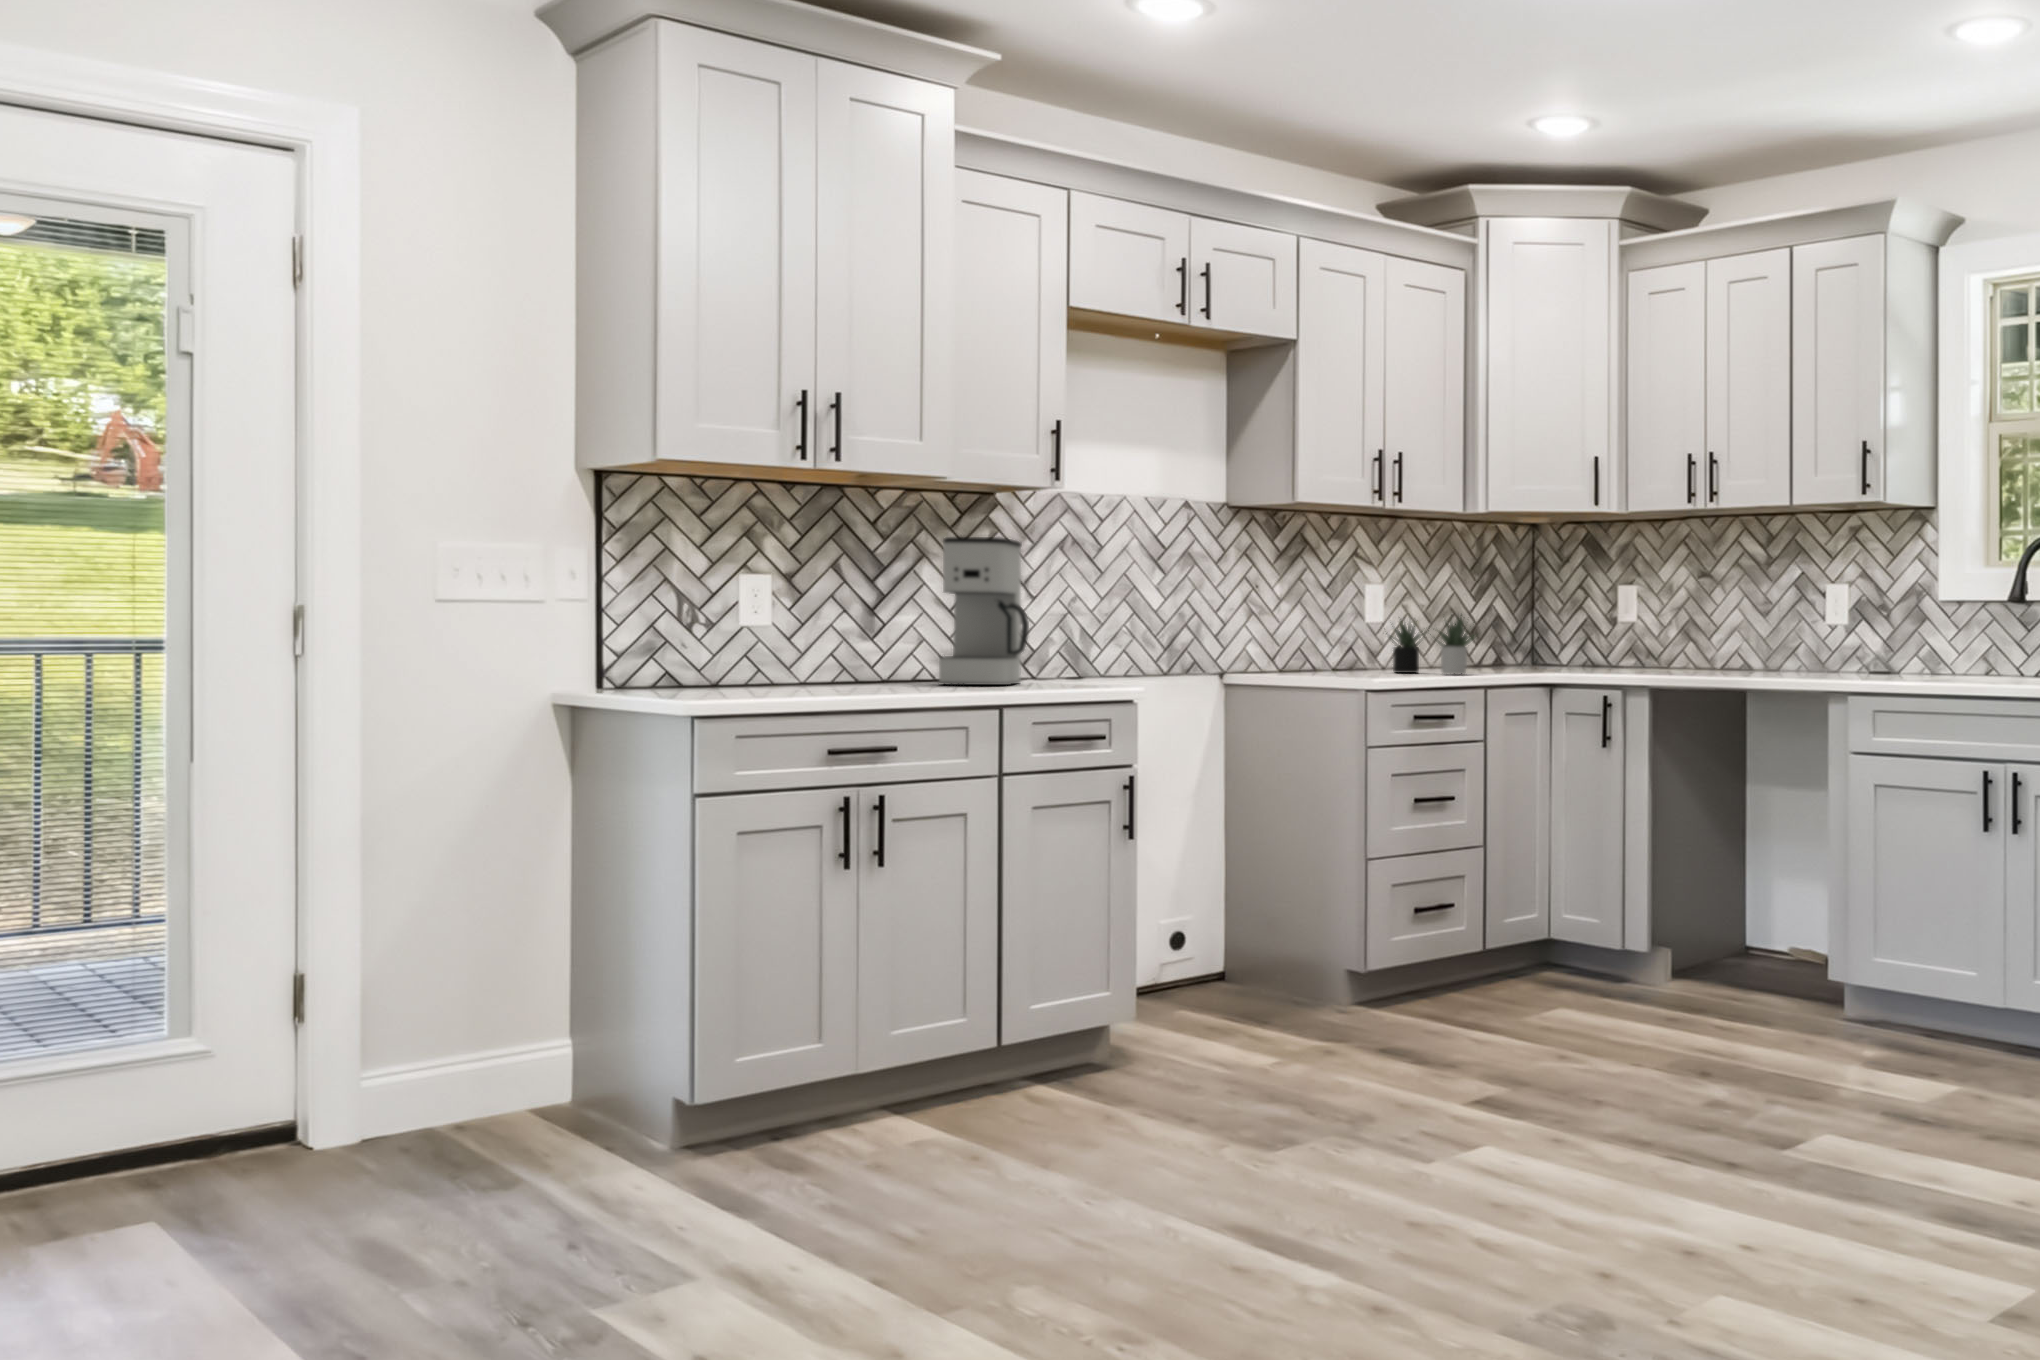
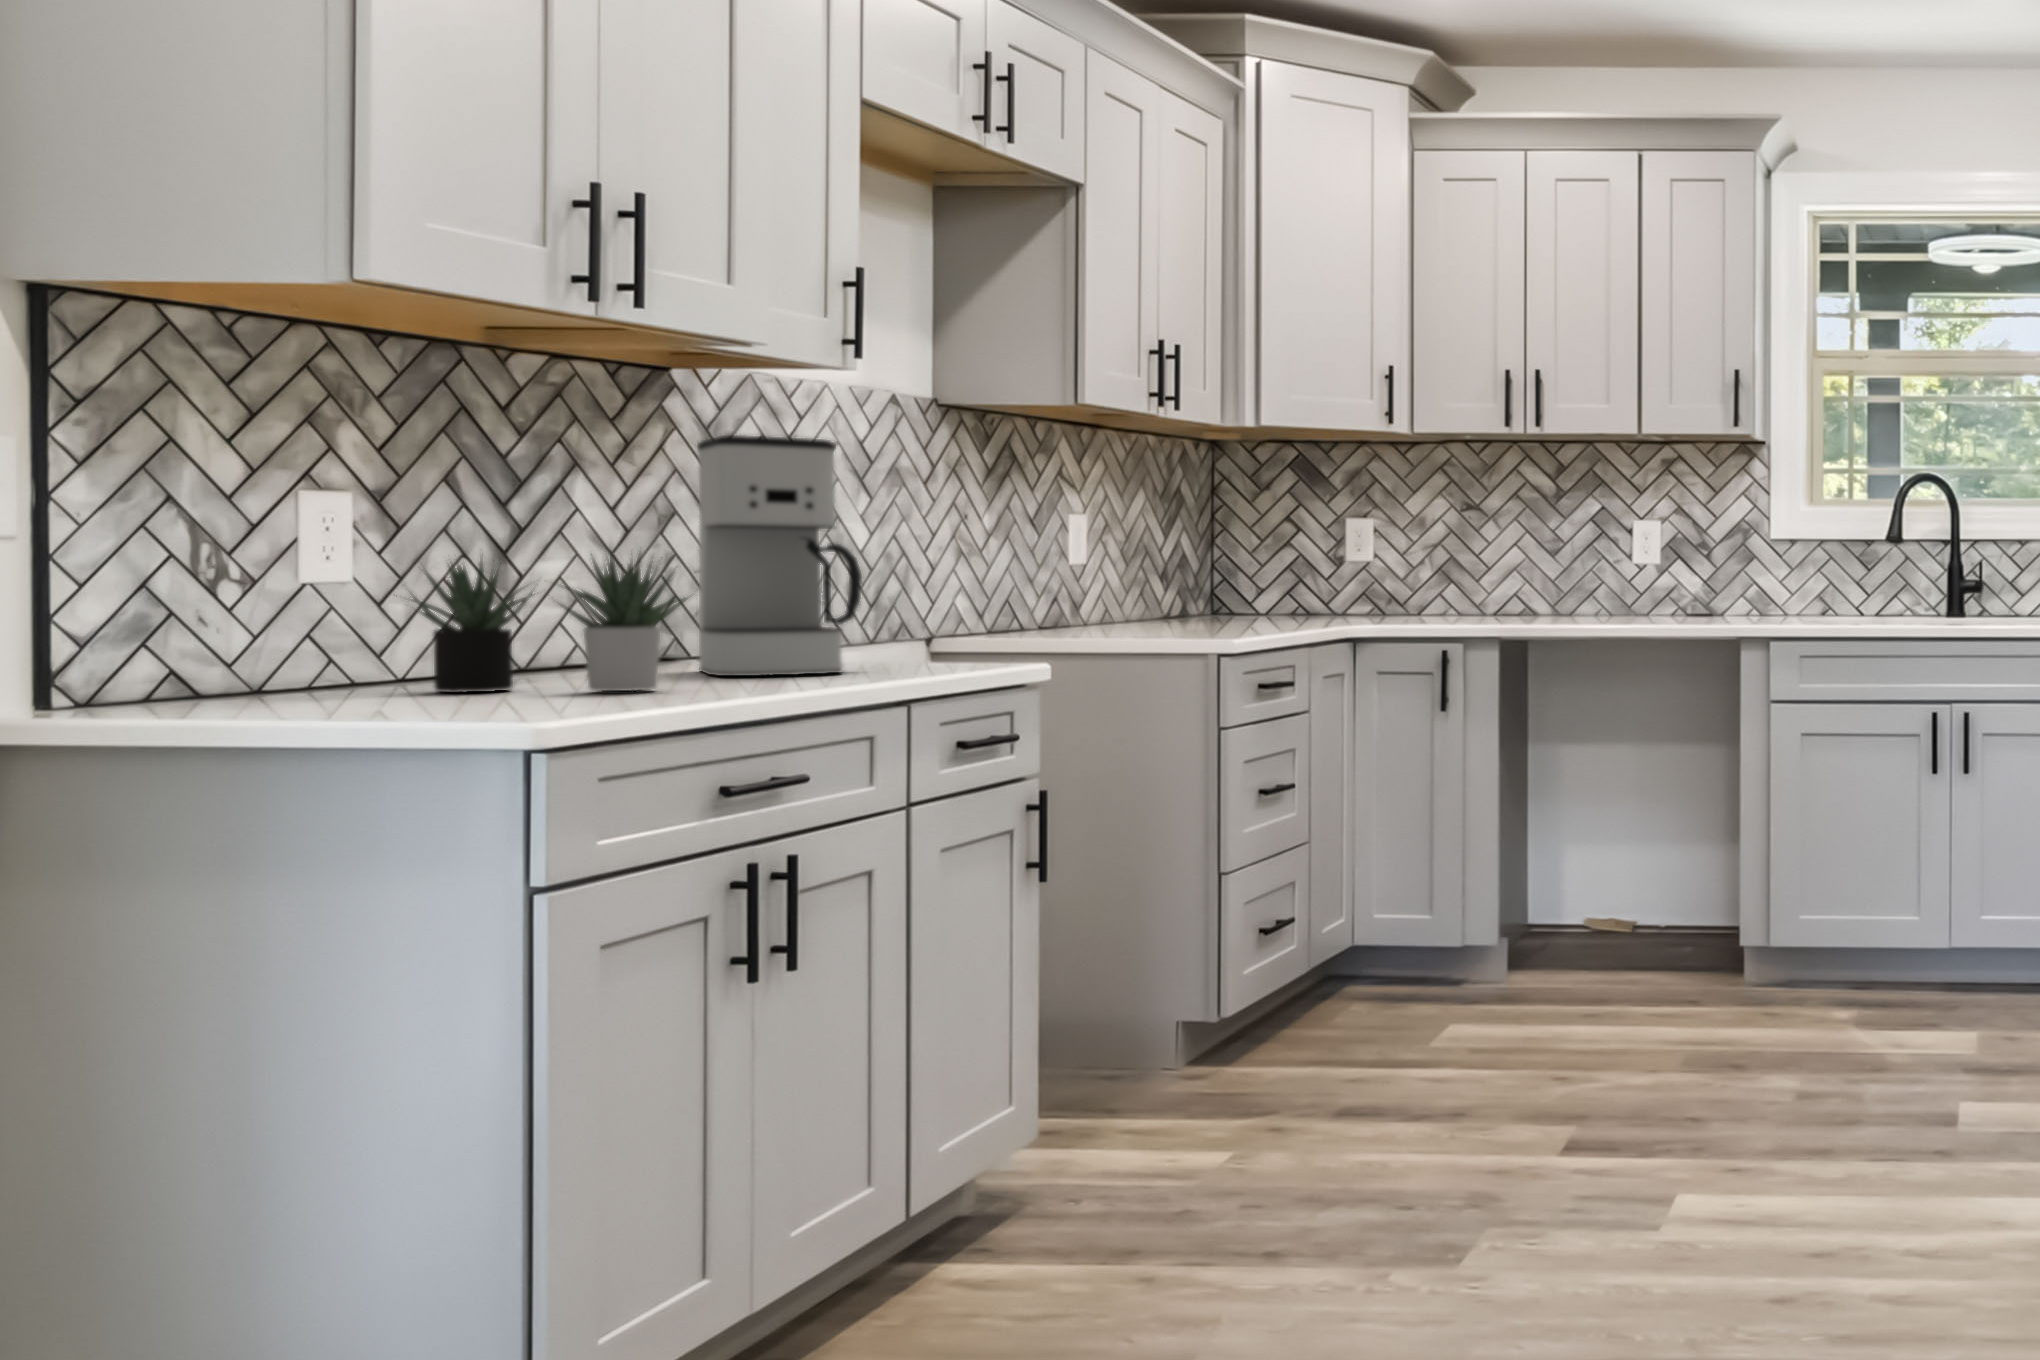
succulent plant: present [1386,614,1475,674] -> present [396,553,688,693]

